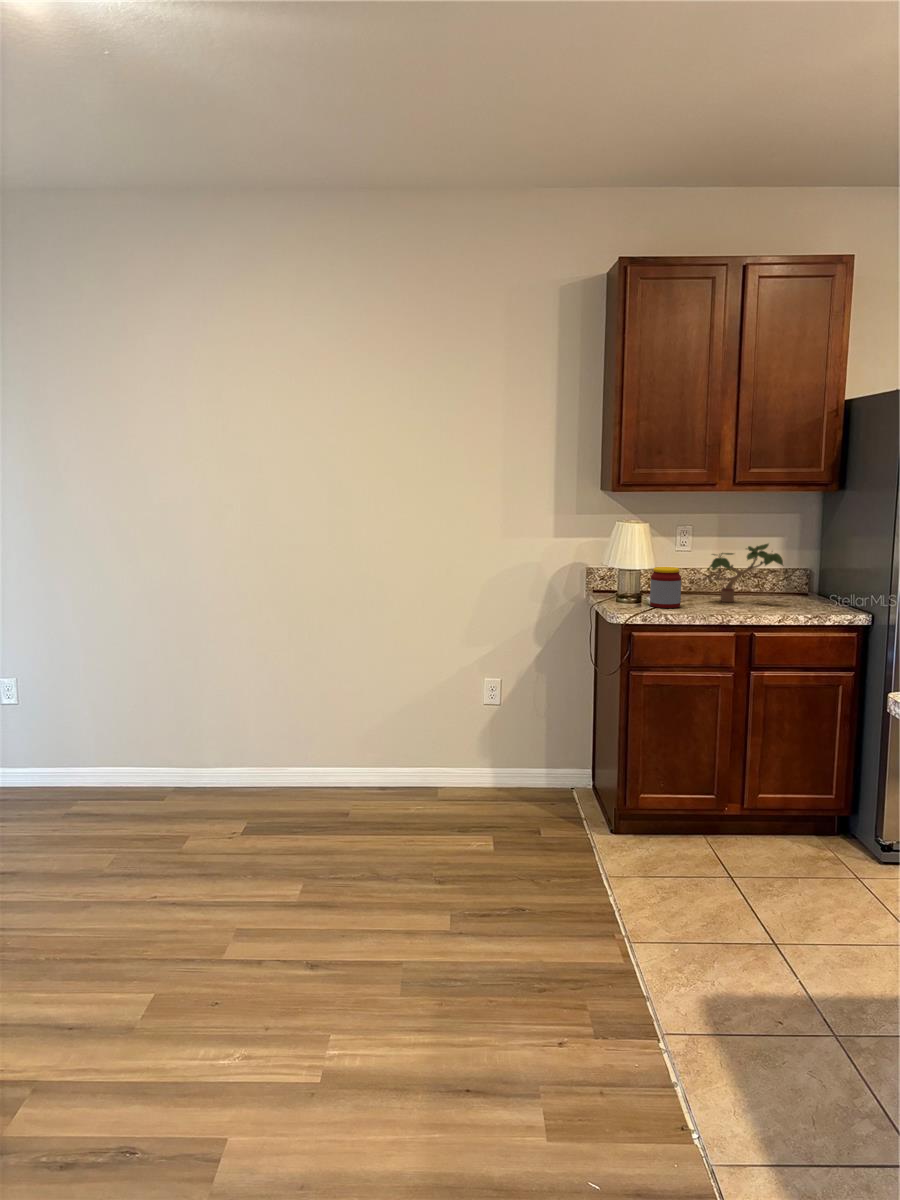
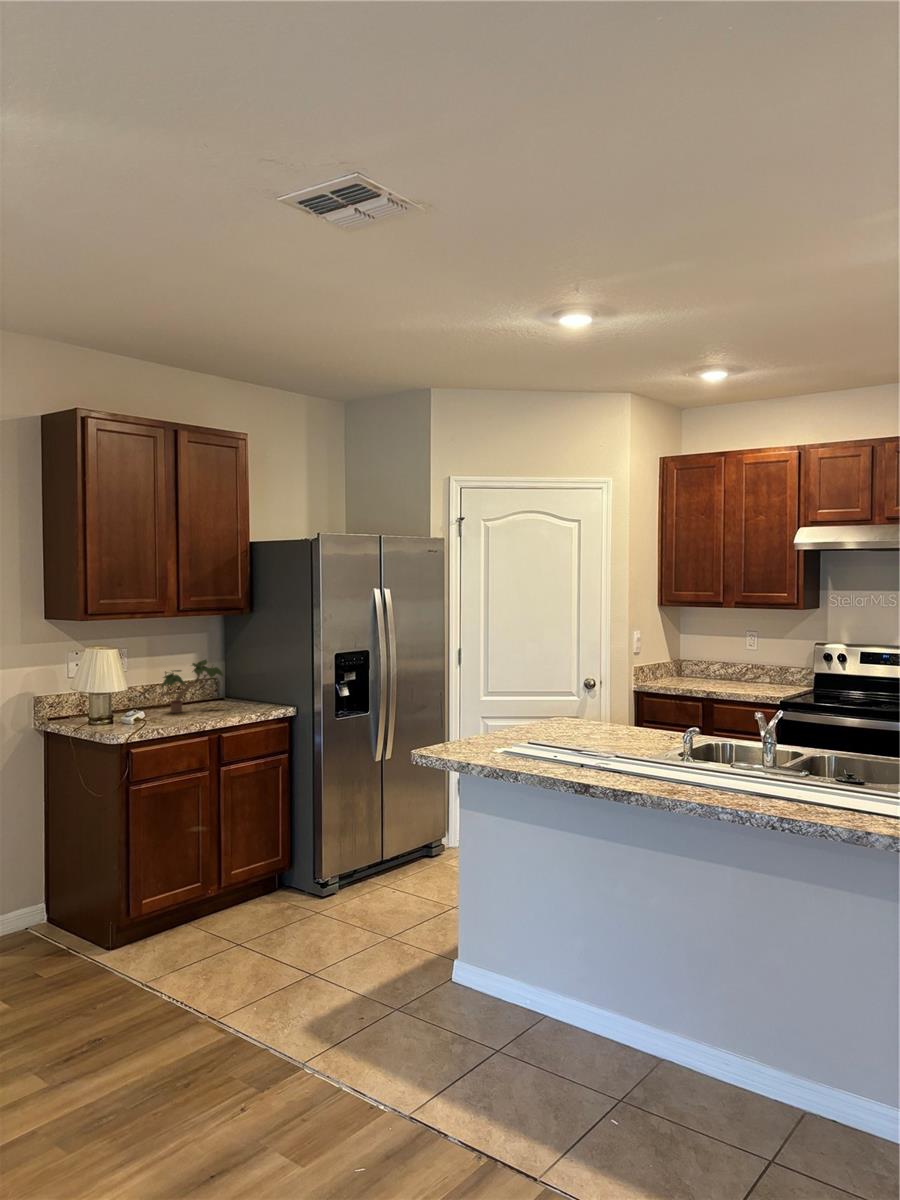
jar: present [650,567,681,608] -> none [124,687,153,724]

